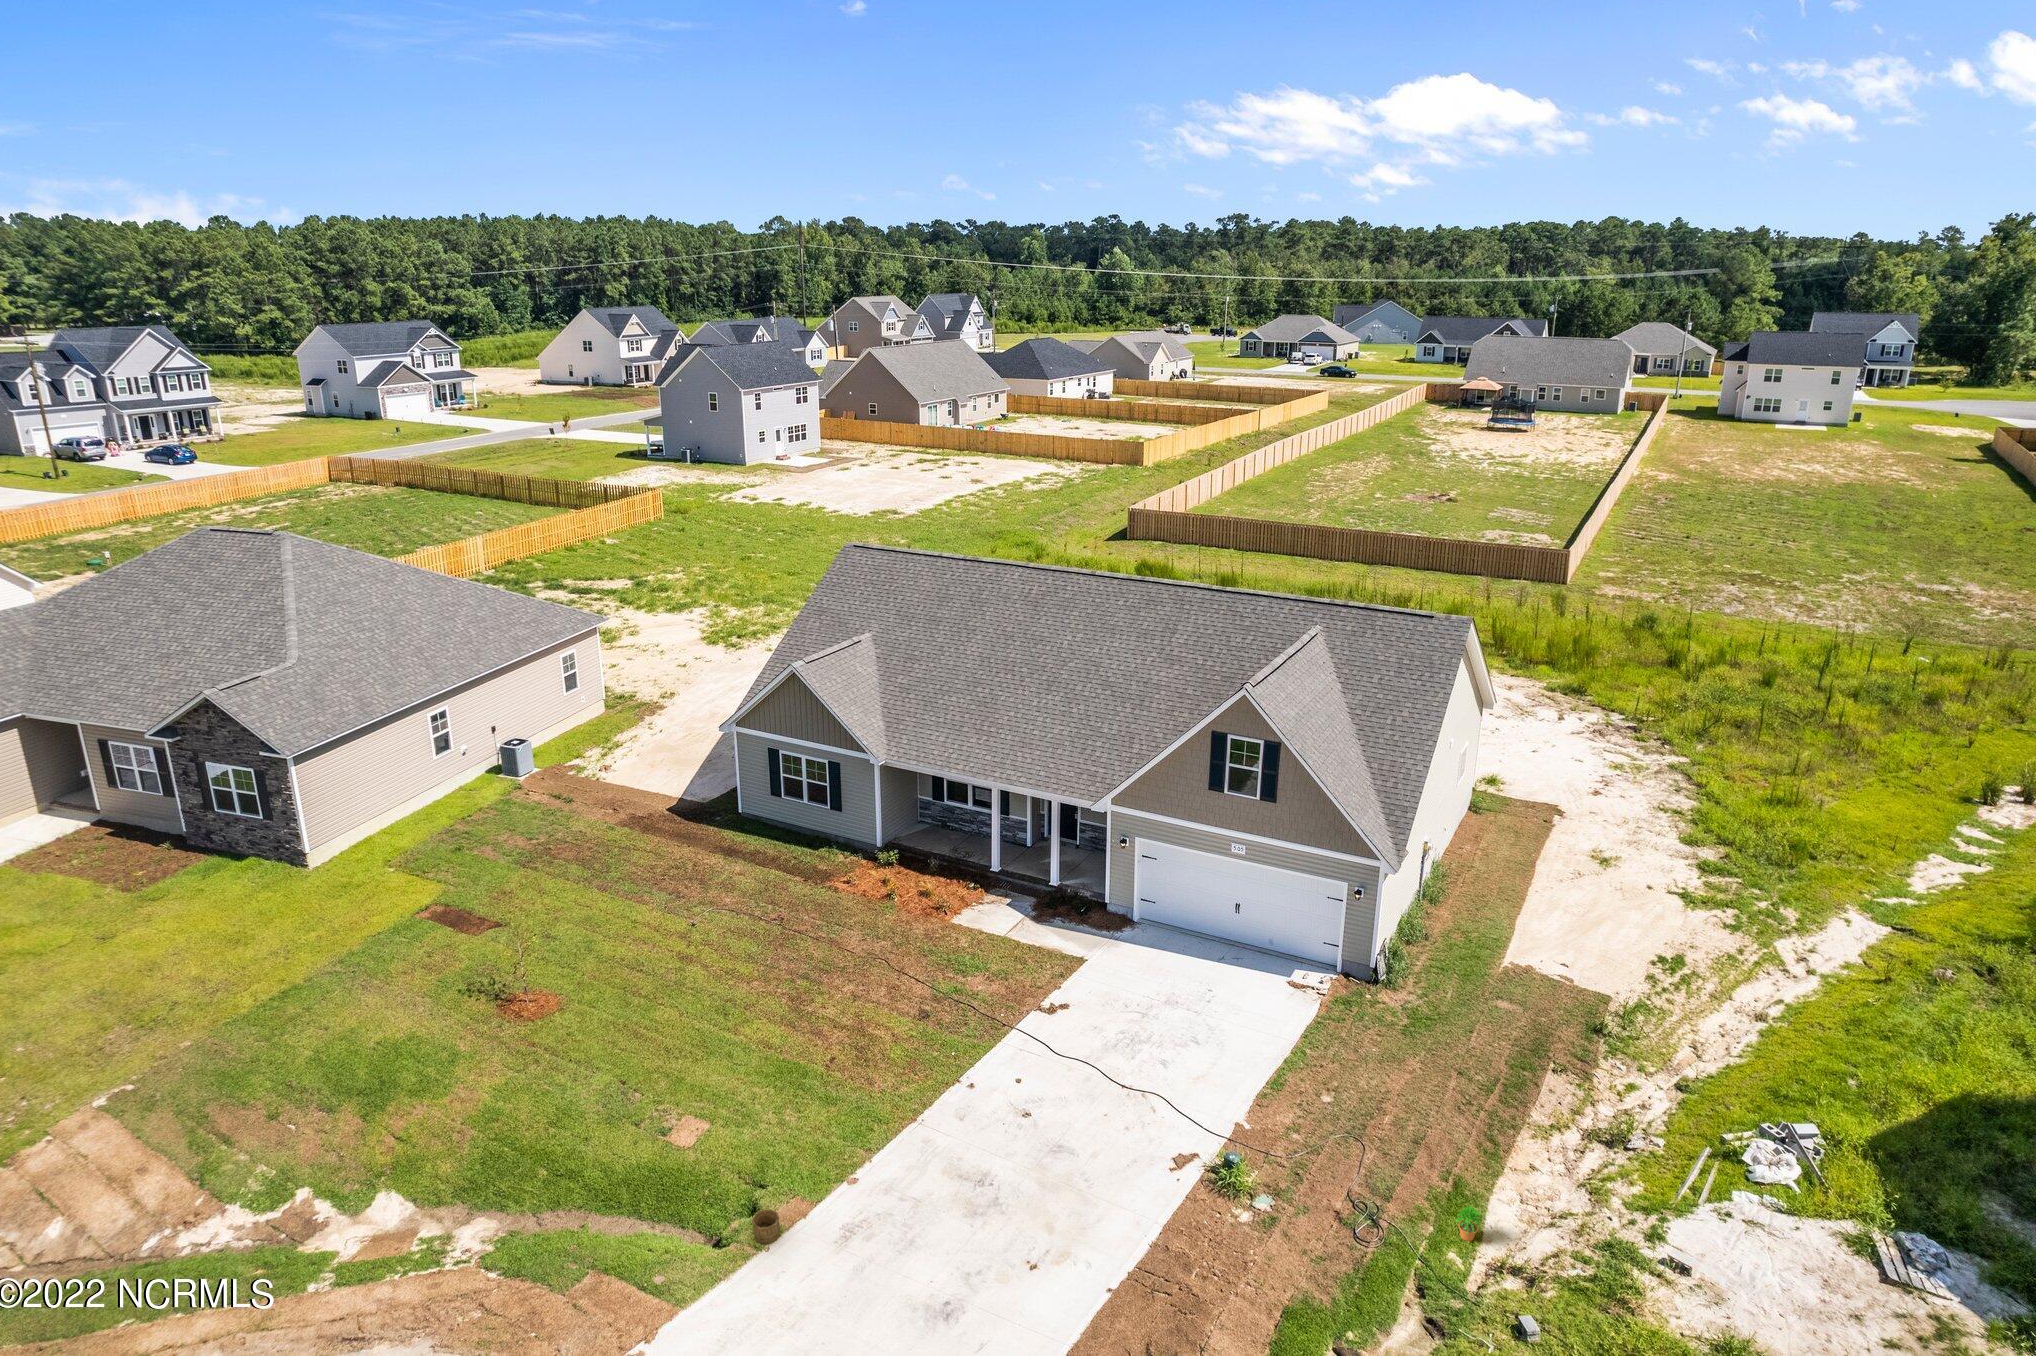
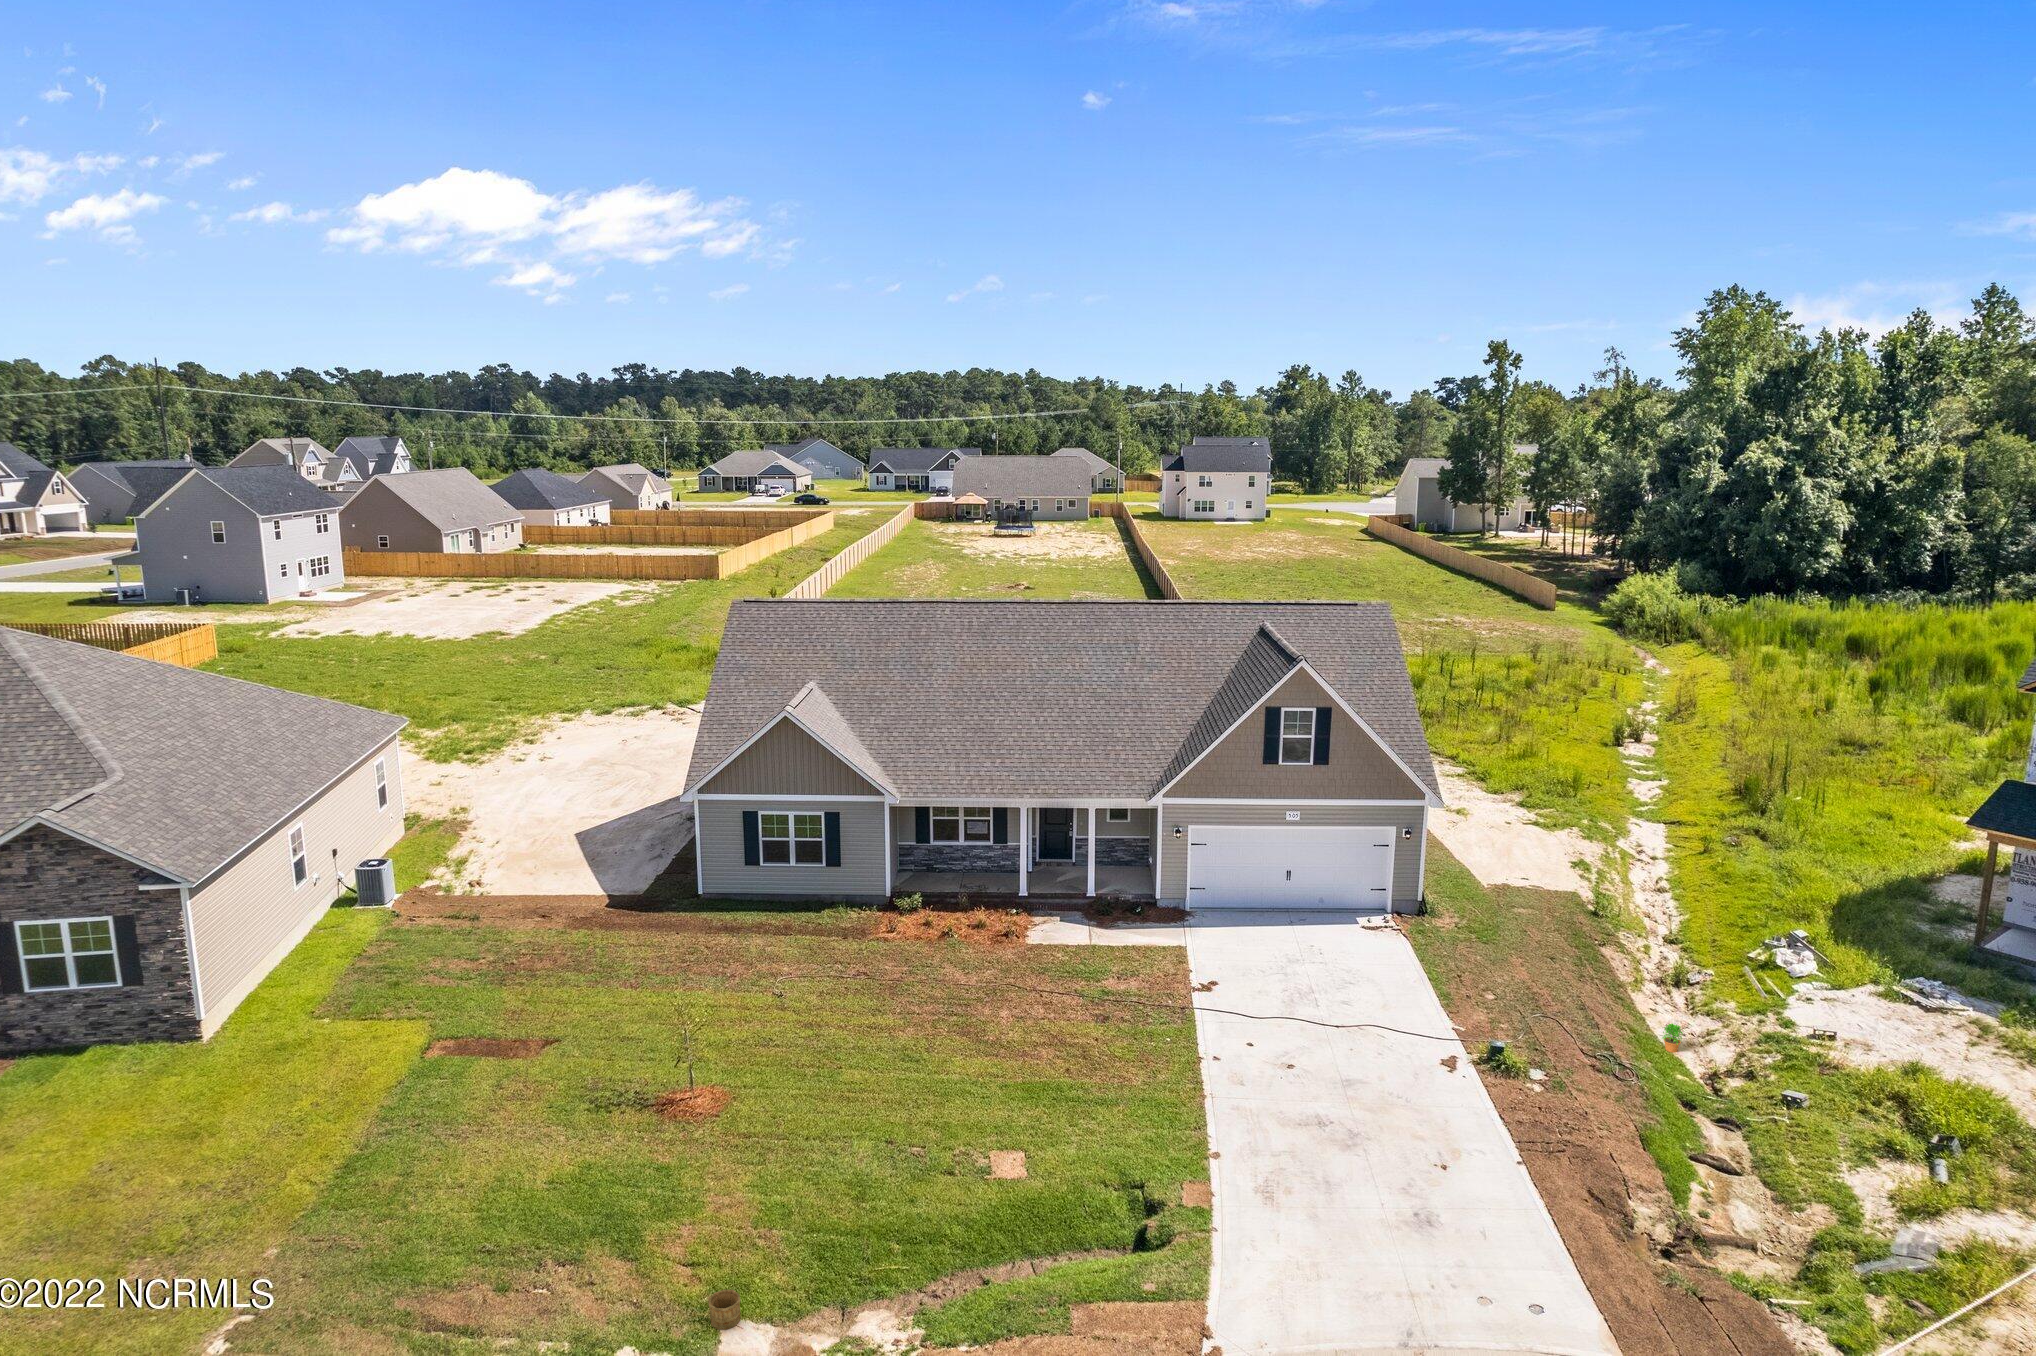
wooden bucket: present [752,1210,780,1244] -> present [709,1290,741,1330]

